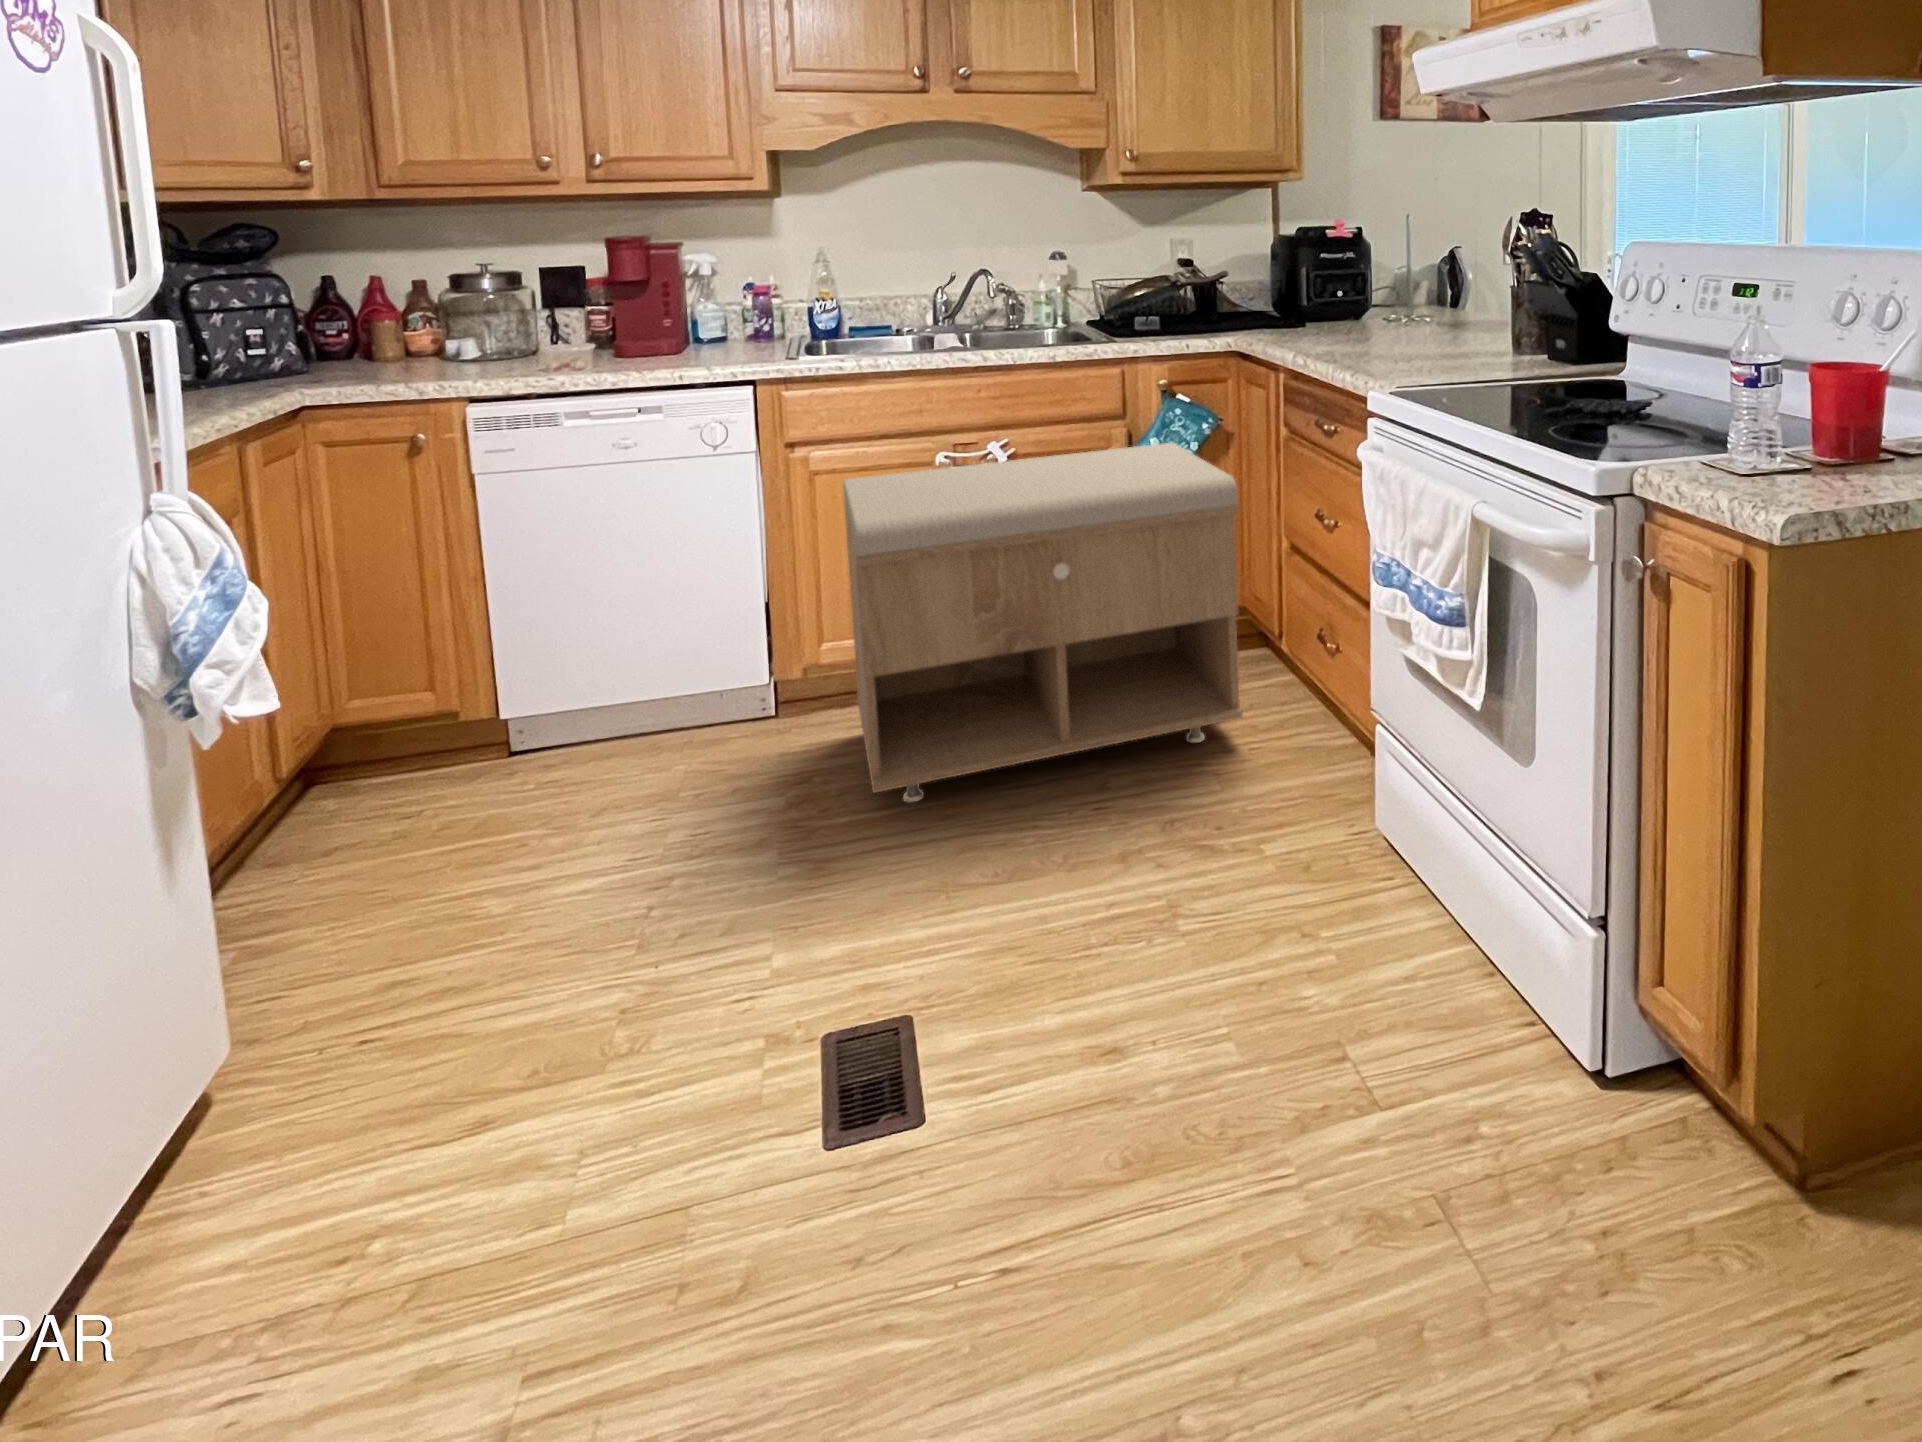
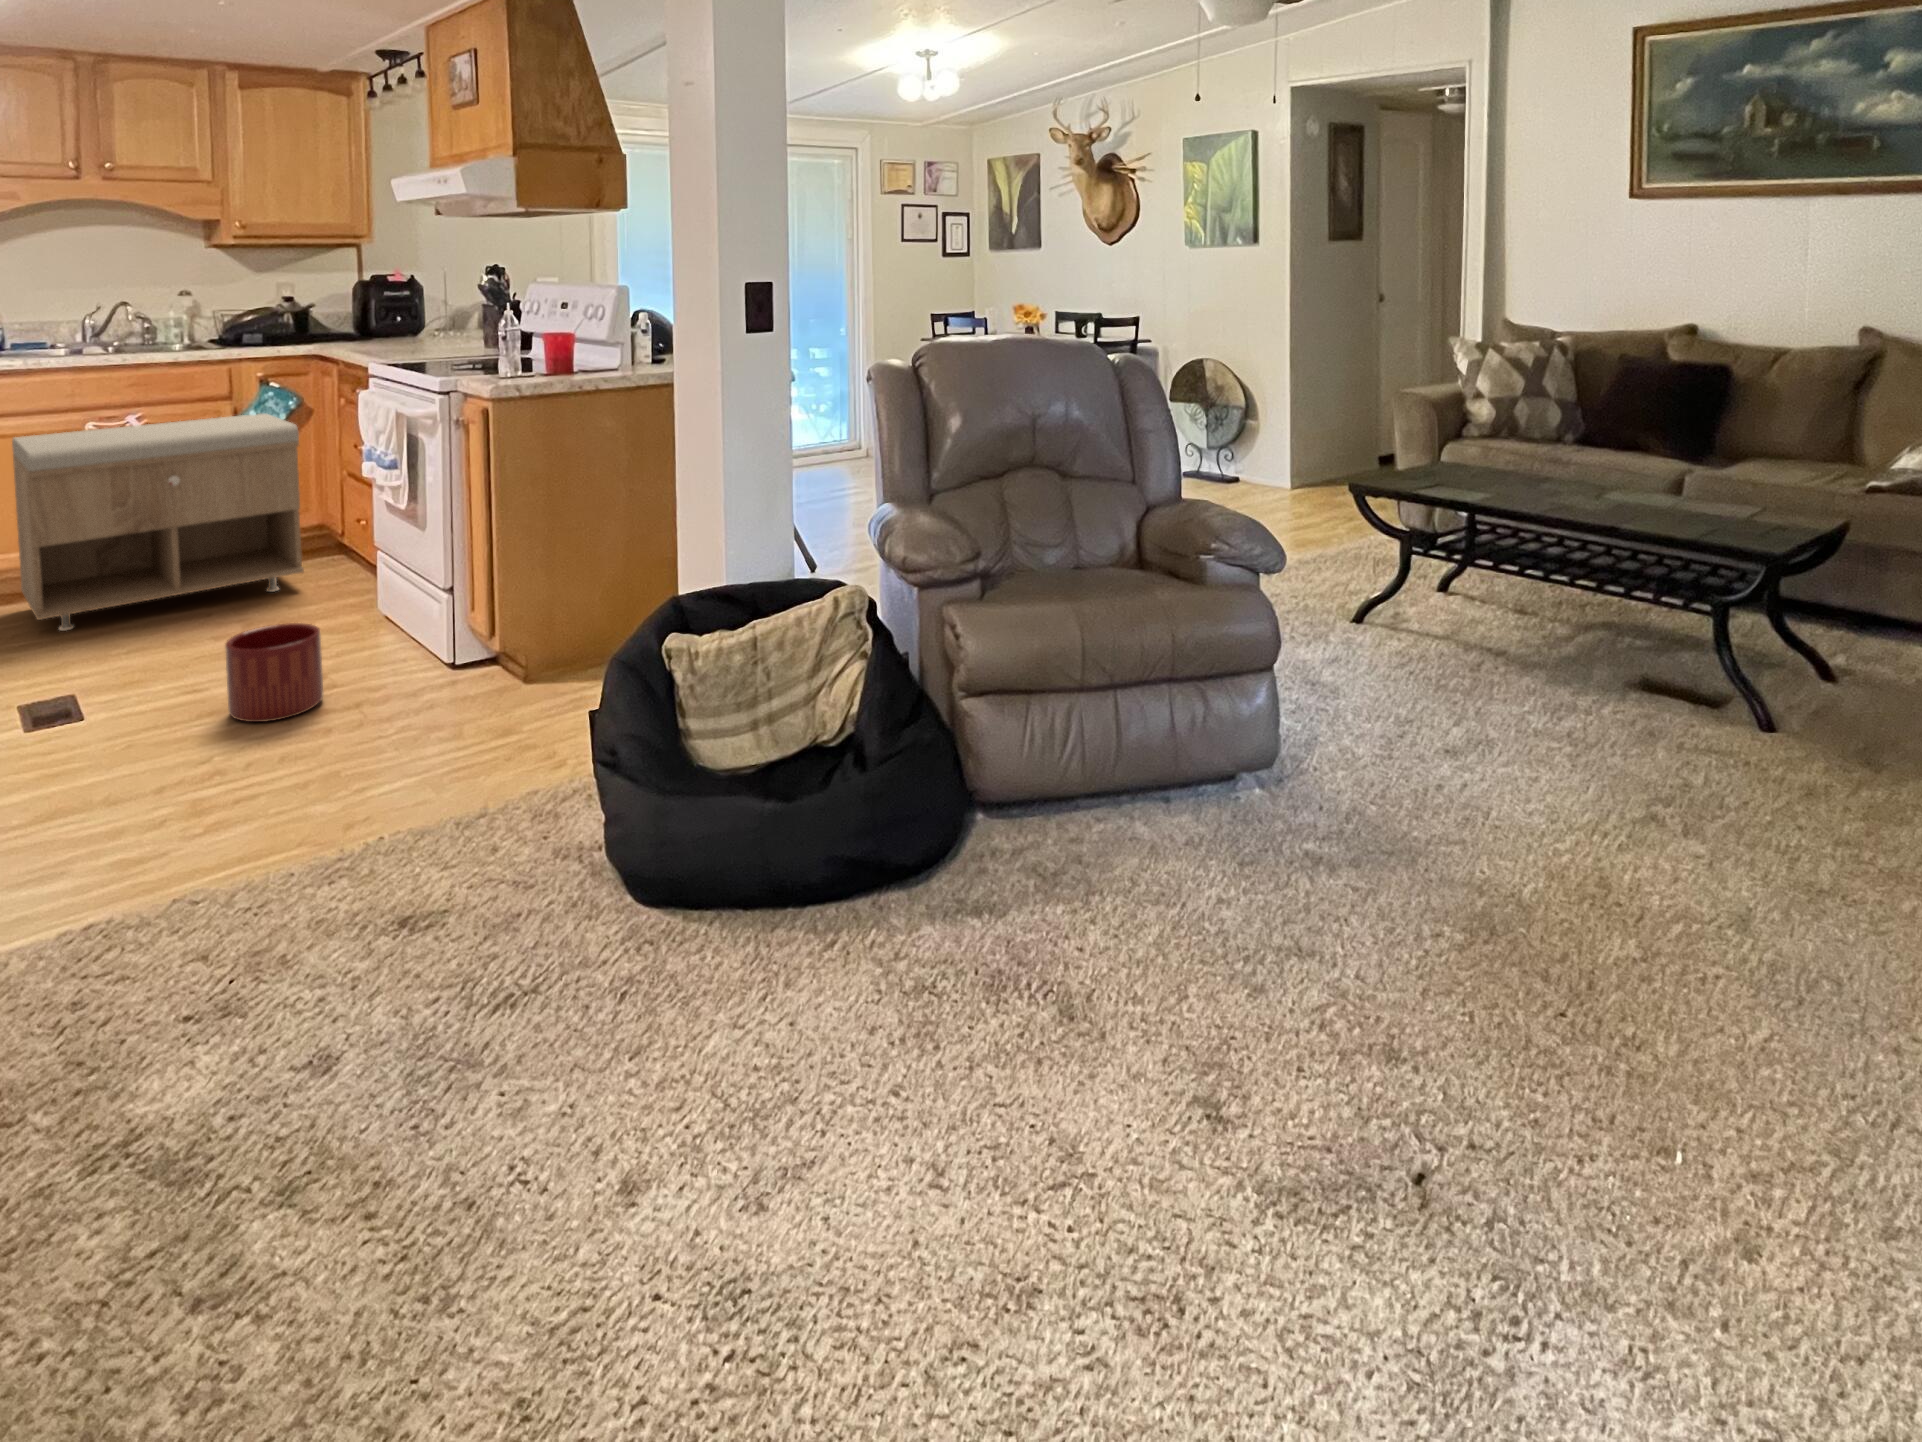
planter: none [1210,1006,1409,1308] -> present [225,623,323,722]

